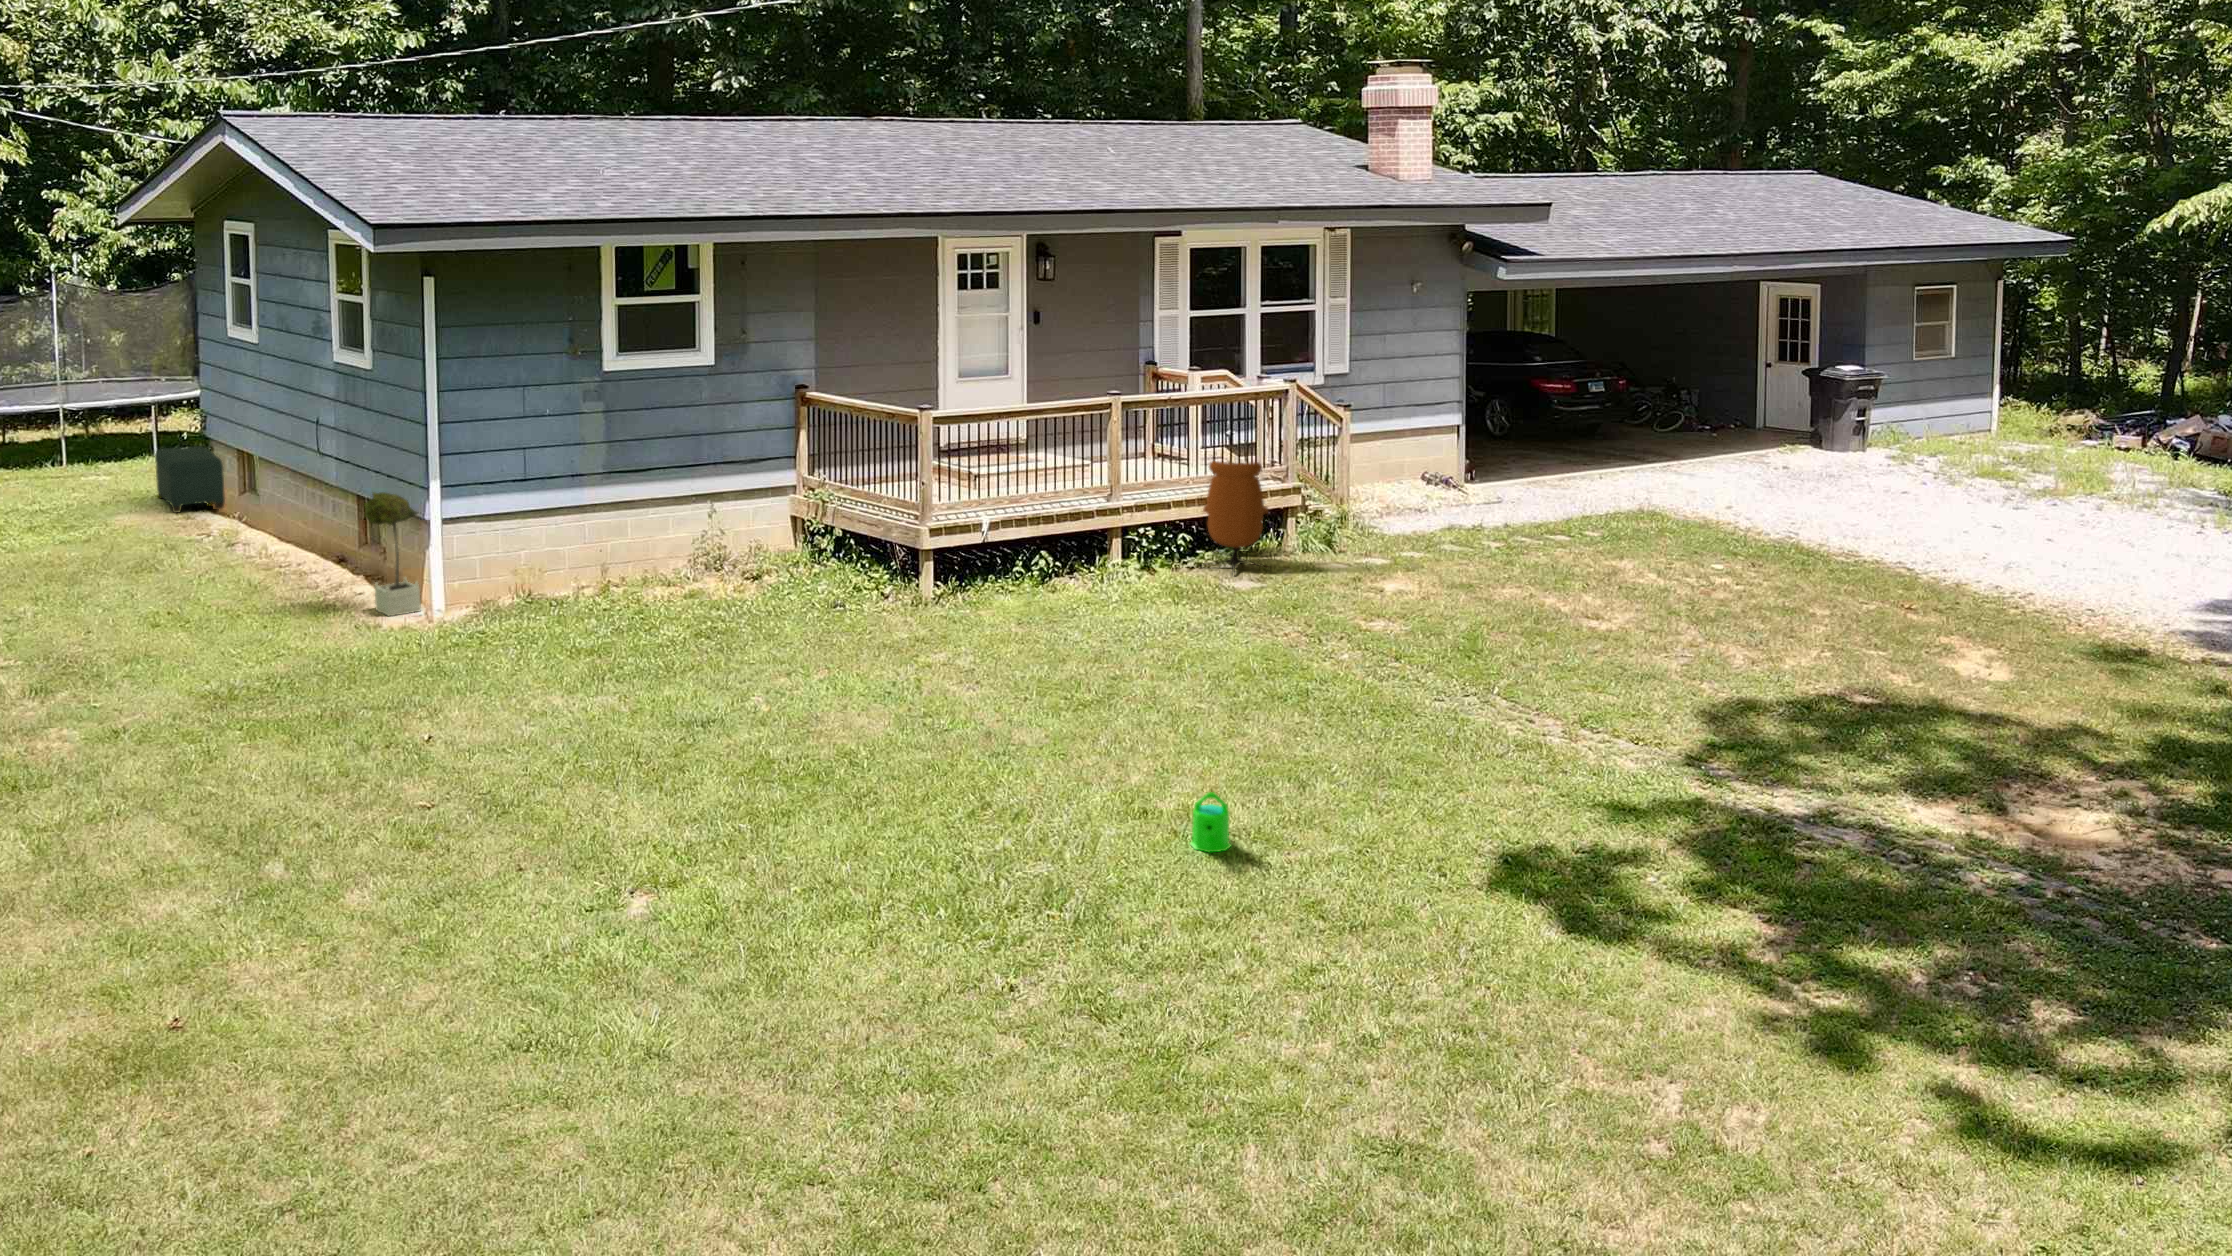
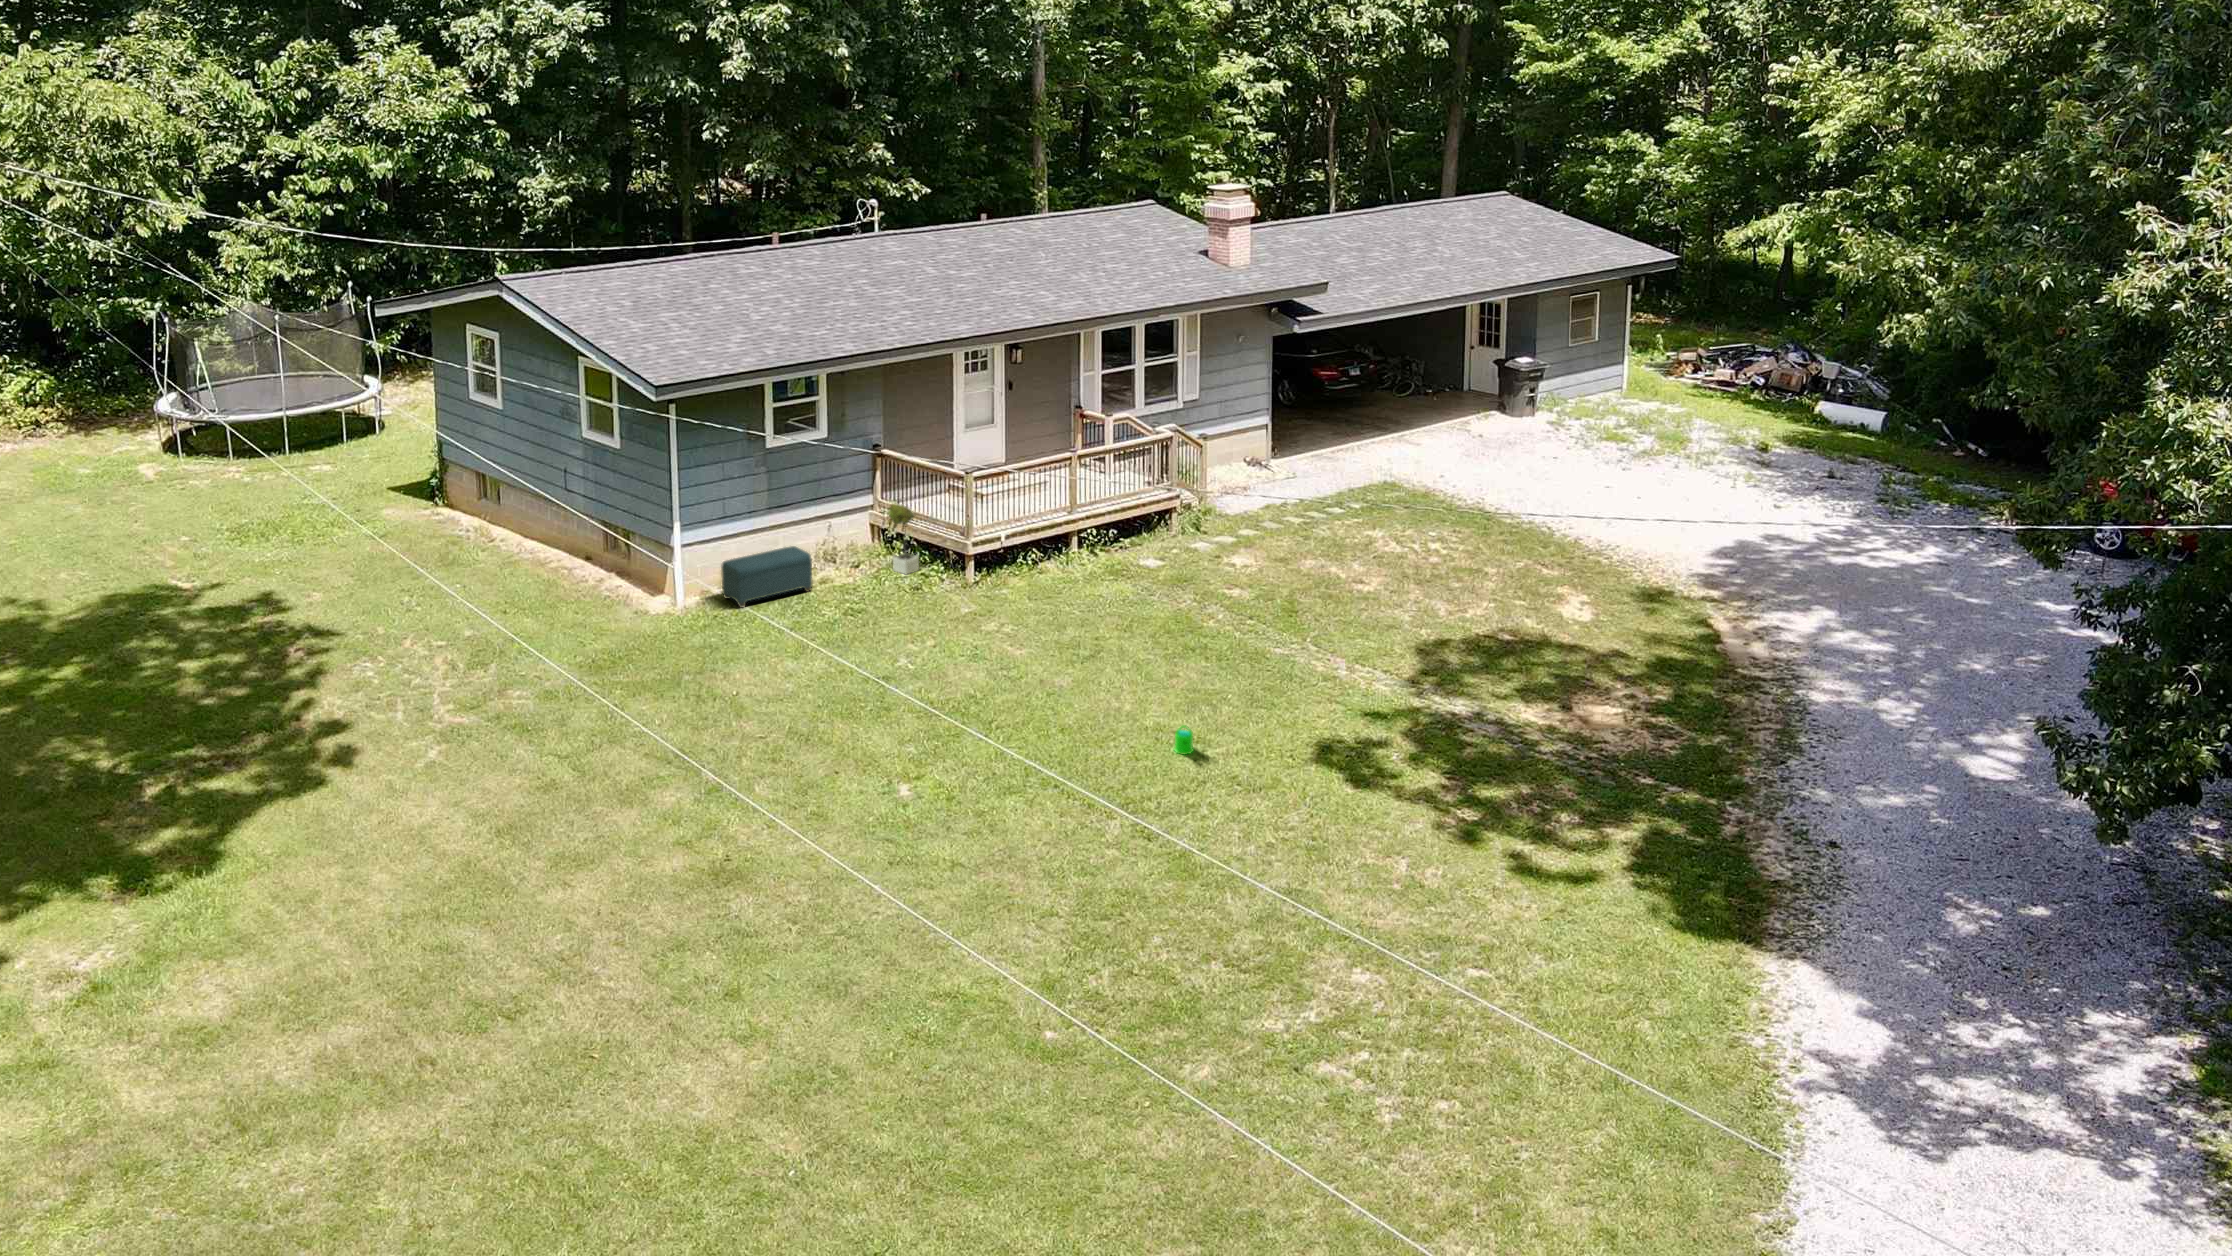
bench: present [155,446,225,513] -> present [721,546,812,608]
lounge chair: present [1200,461,1269,574] -> none [1123,486,1167,554]
potted tree: present [365,492,421,616] -> present [888,504,919,574]

